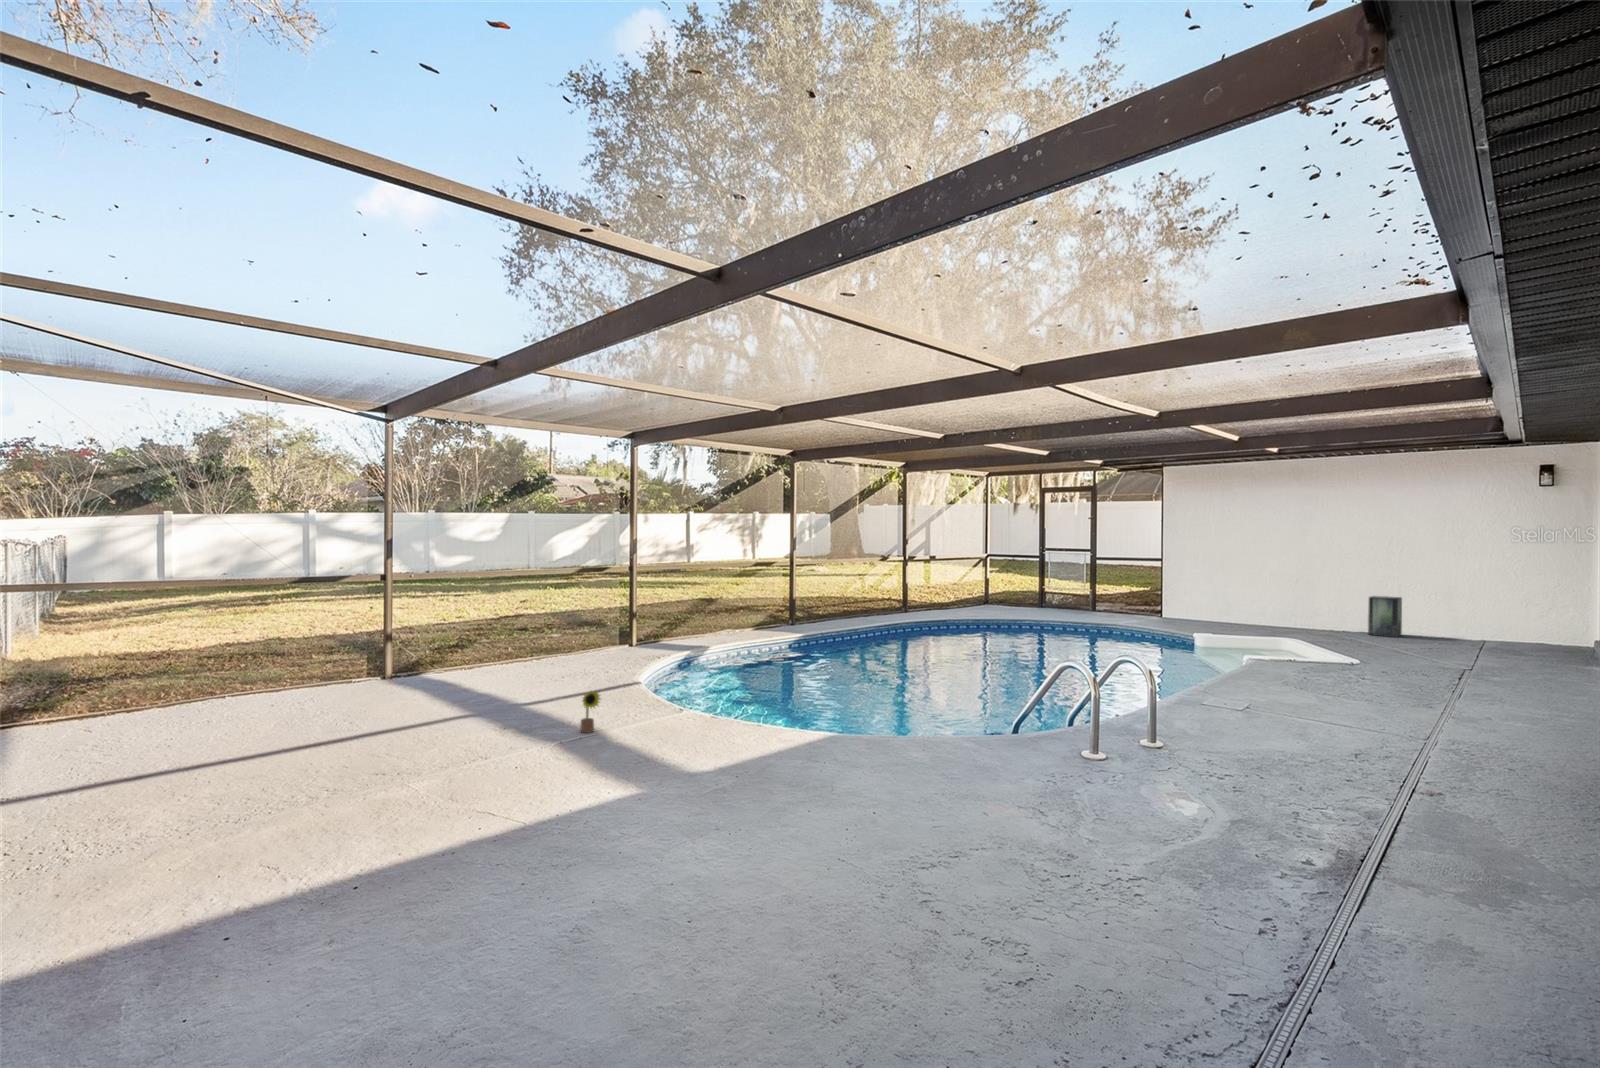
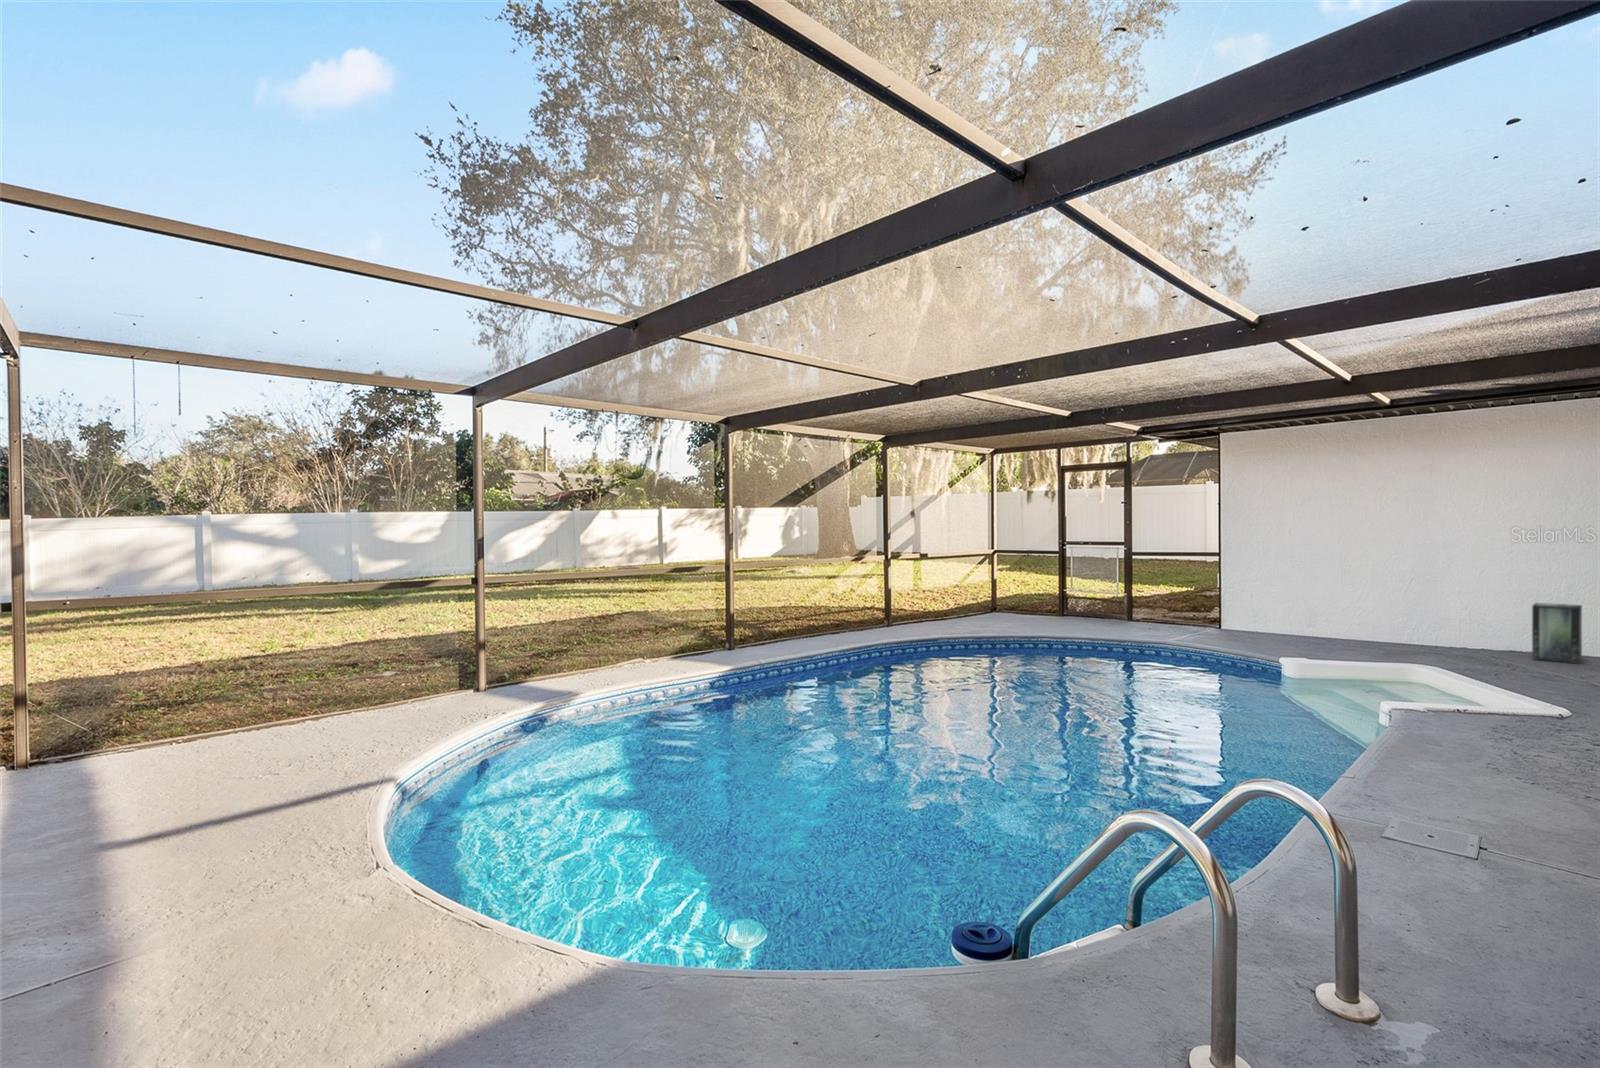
decorative plant: present [581,691,600,733] -> none [33,873,99,965]

